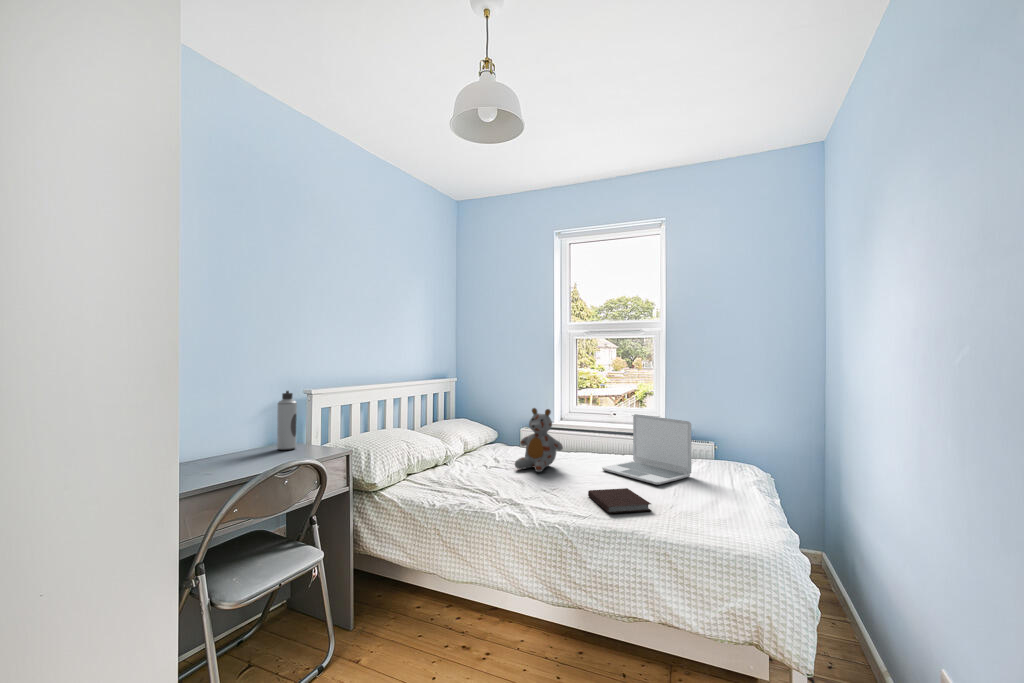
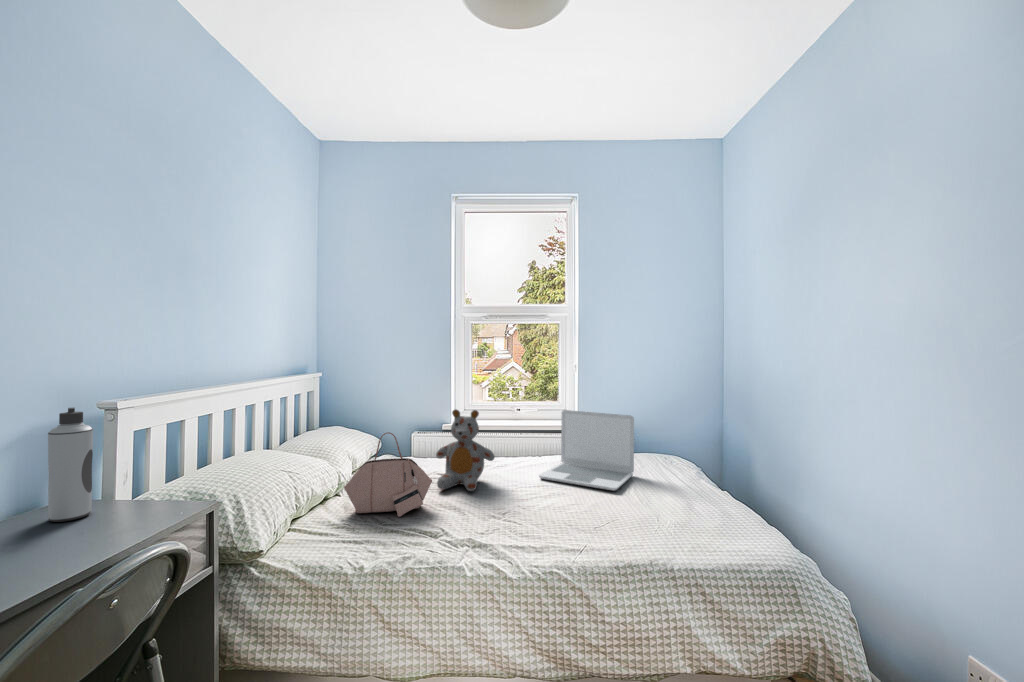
handbag: none [444,420,503,481] -> present [344,432,432,517]
notebook: present [588,488,651,513] -> none [557,501,643,540]

